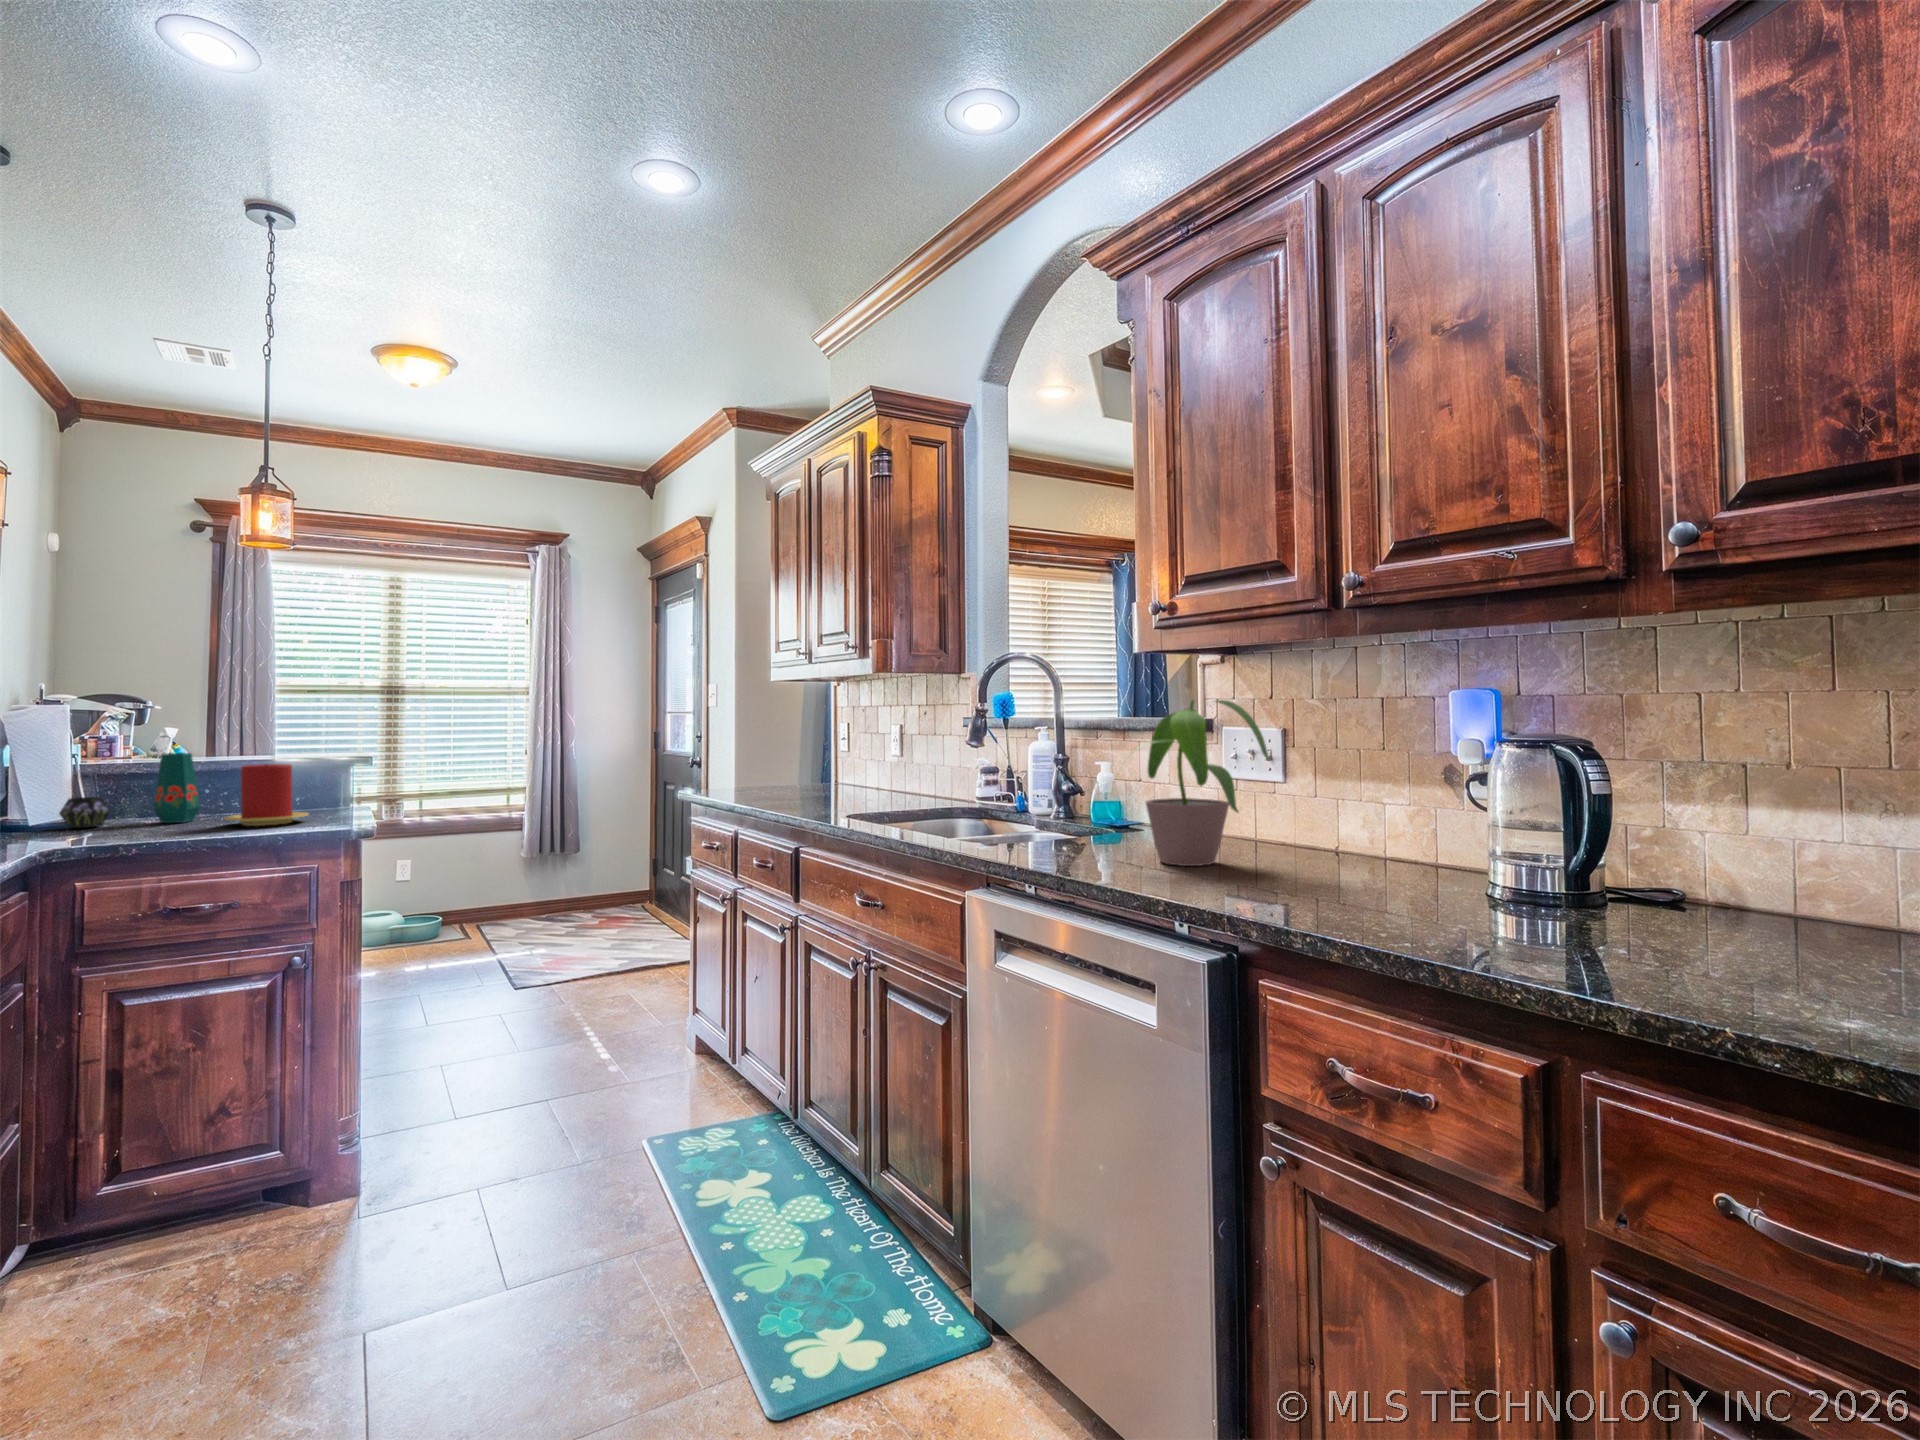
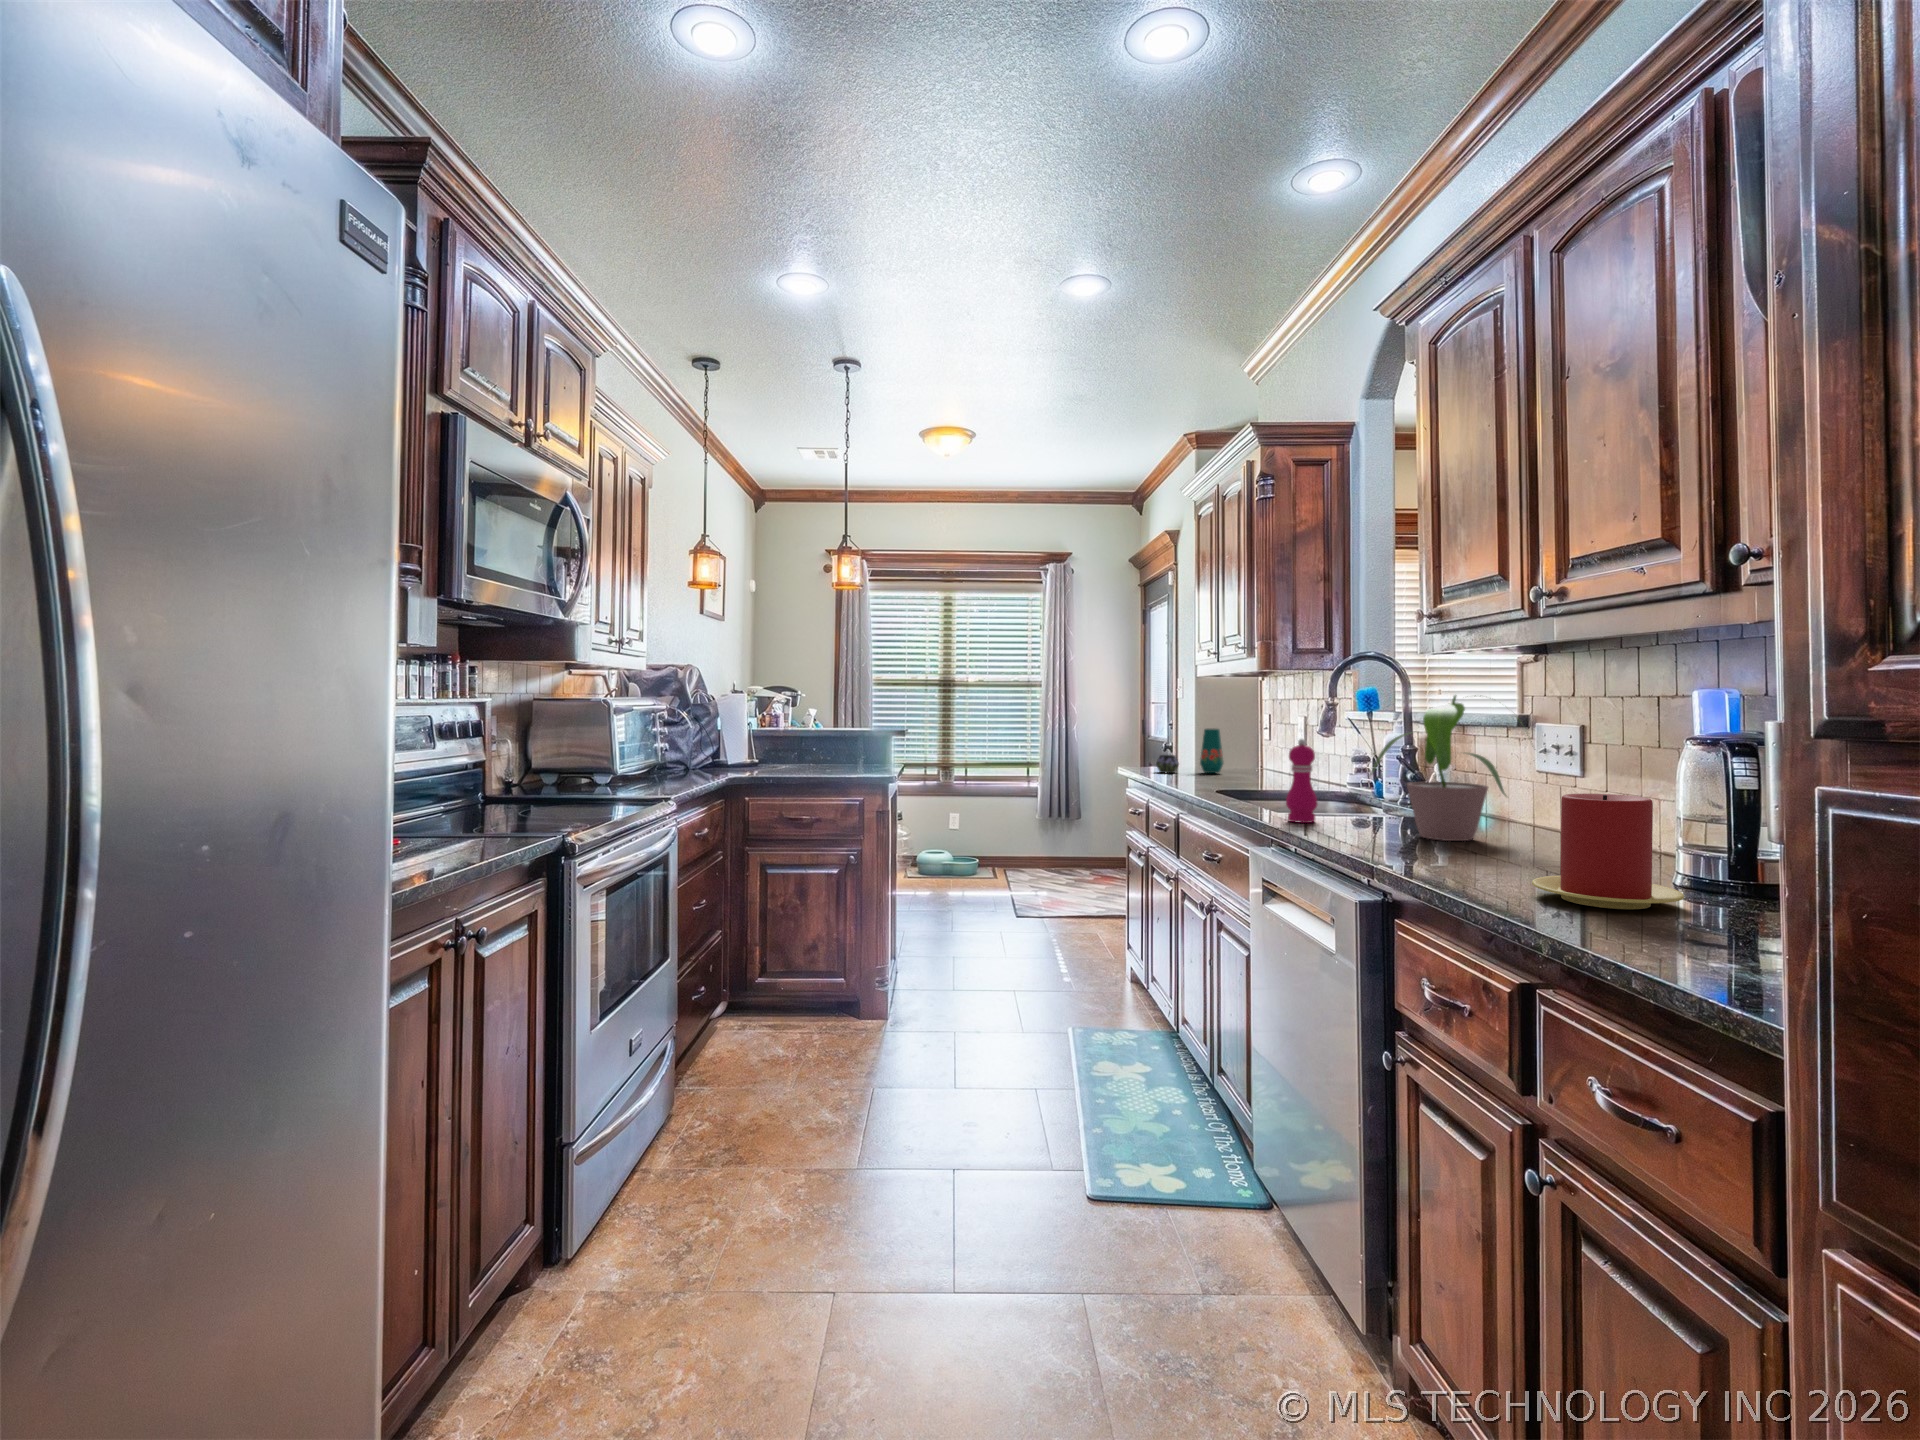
vase: present [59,753,200,828] -> present [1156,729,1223,773]
pepper mill: none [993,753,1030,855] -> present [1286,739,1318,823]
candle: present [224,764,308,826] -> present [1532,793,1684,909]

